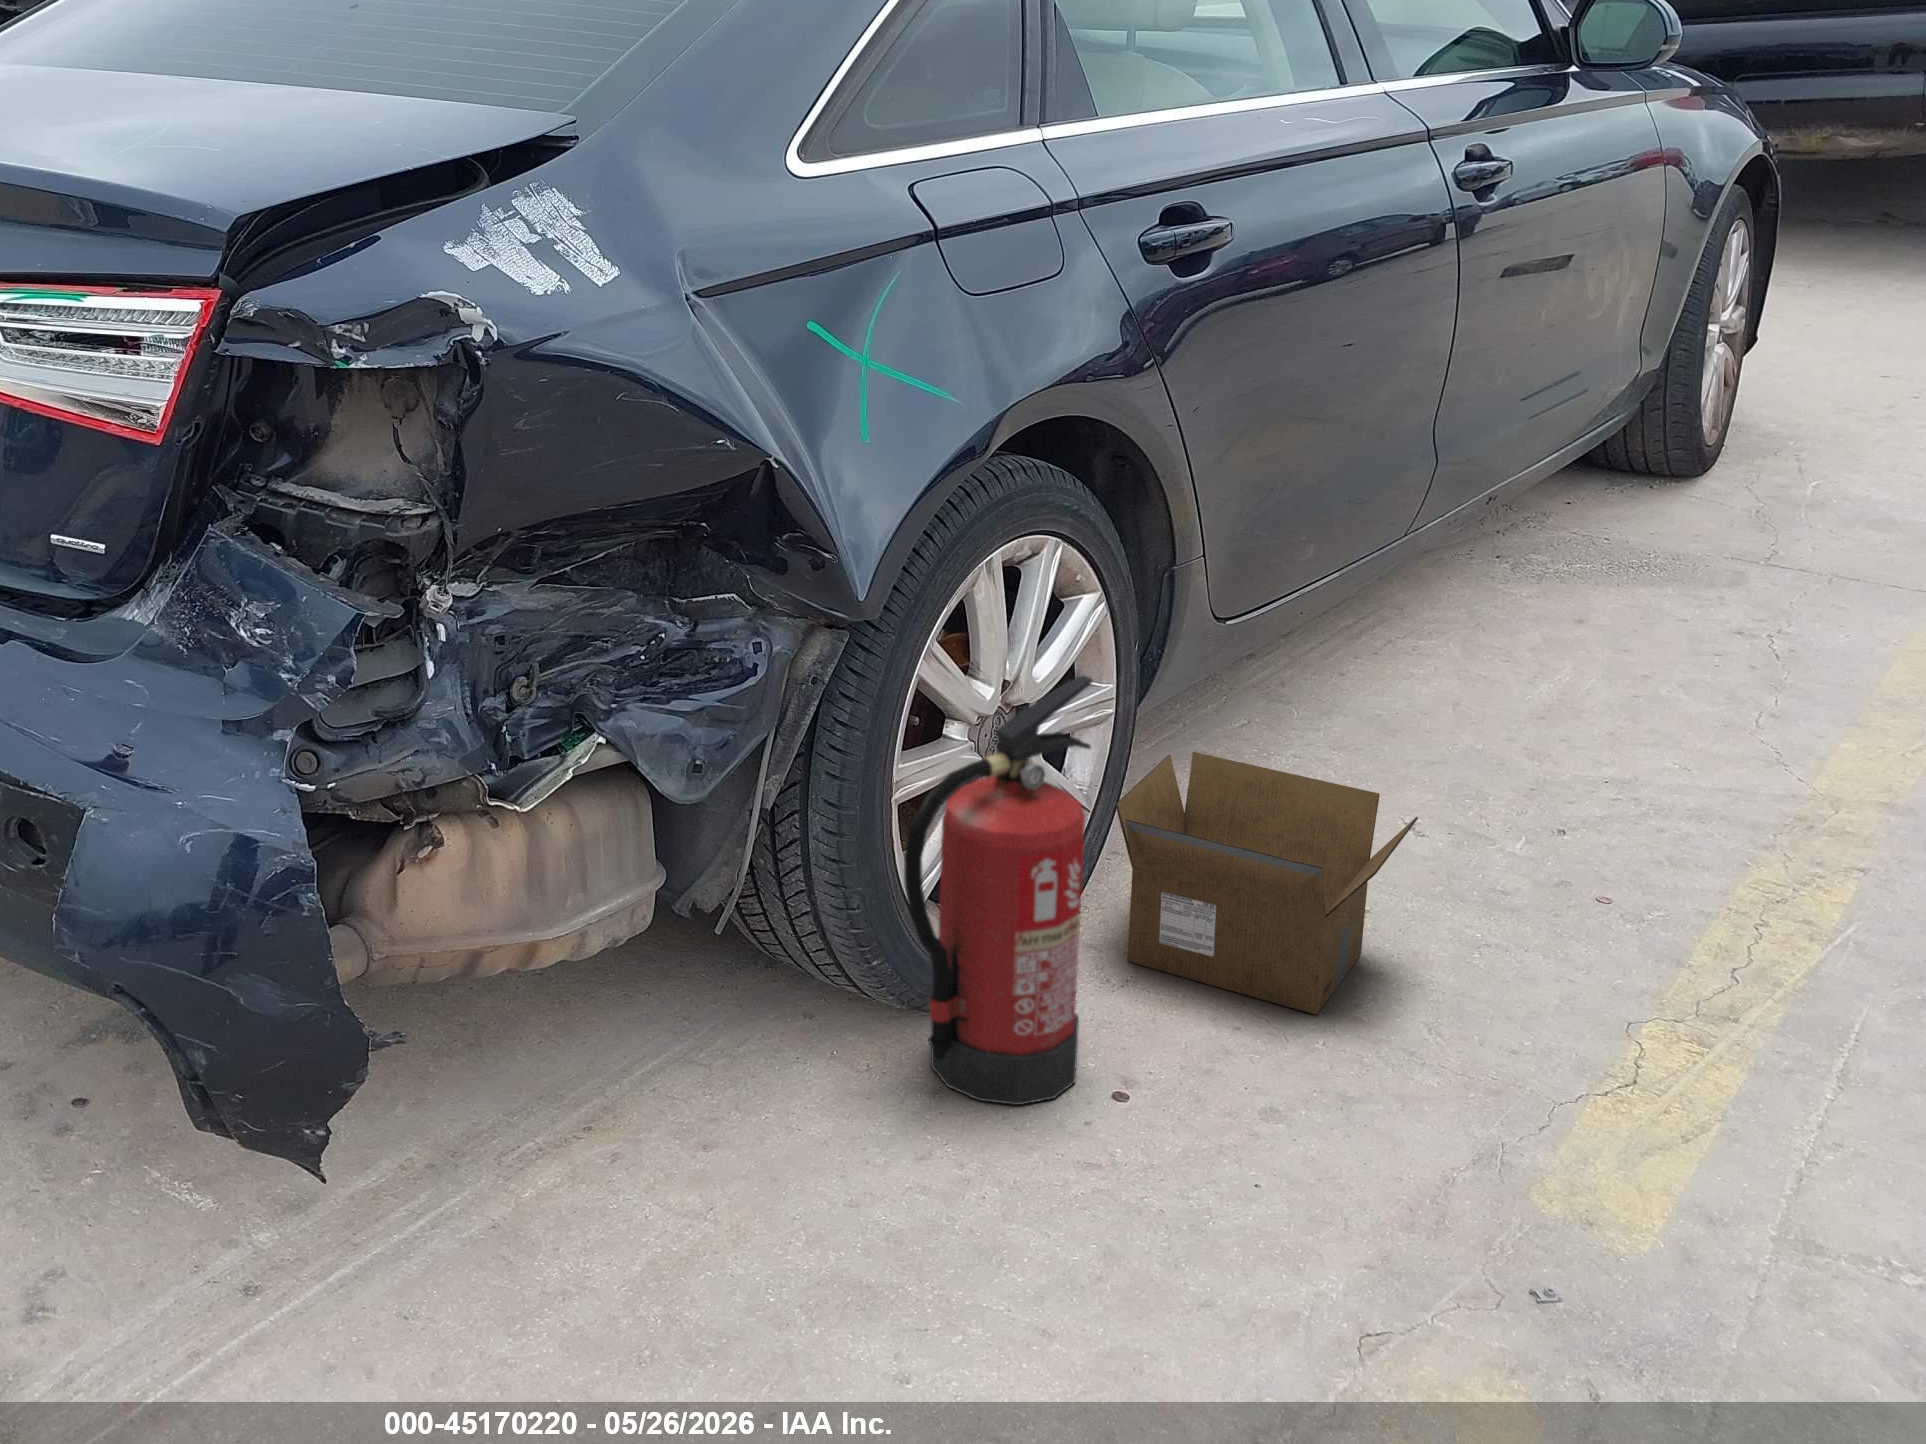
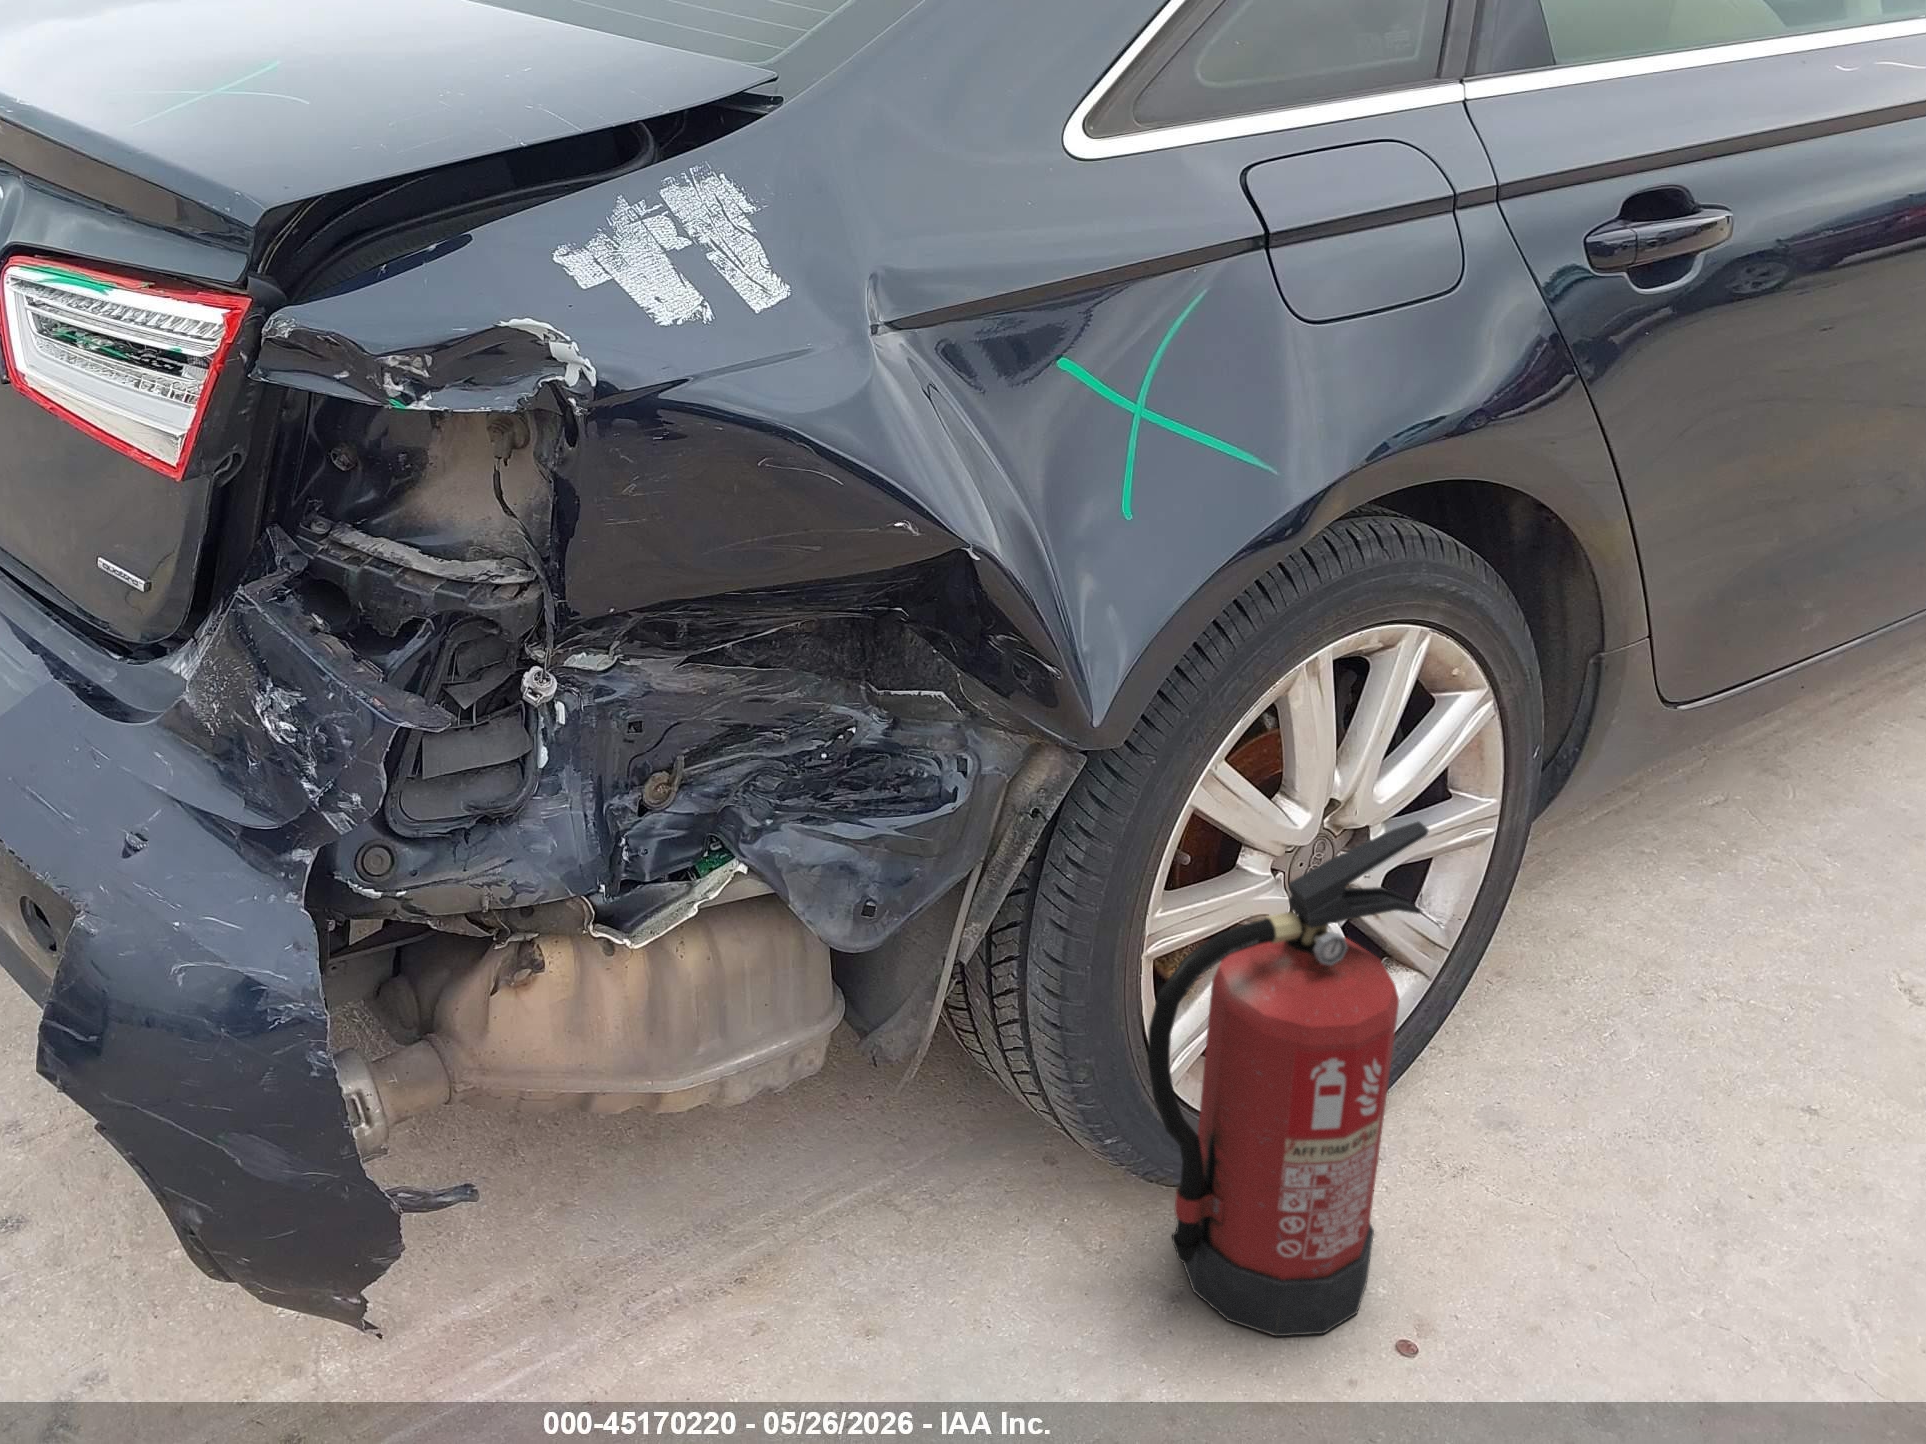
cardboard box: present [1115,752,1418,1015] -> none [1471,882,1878,1258]

